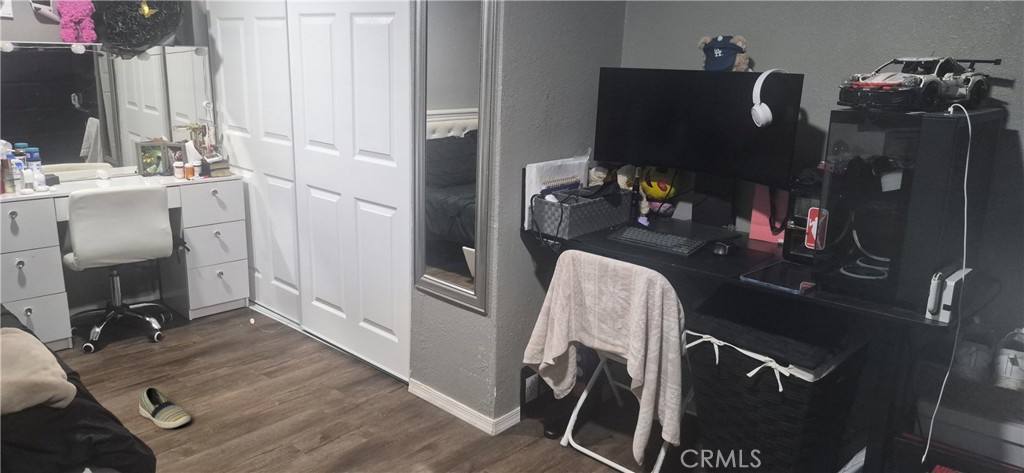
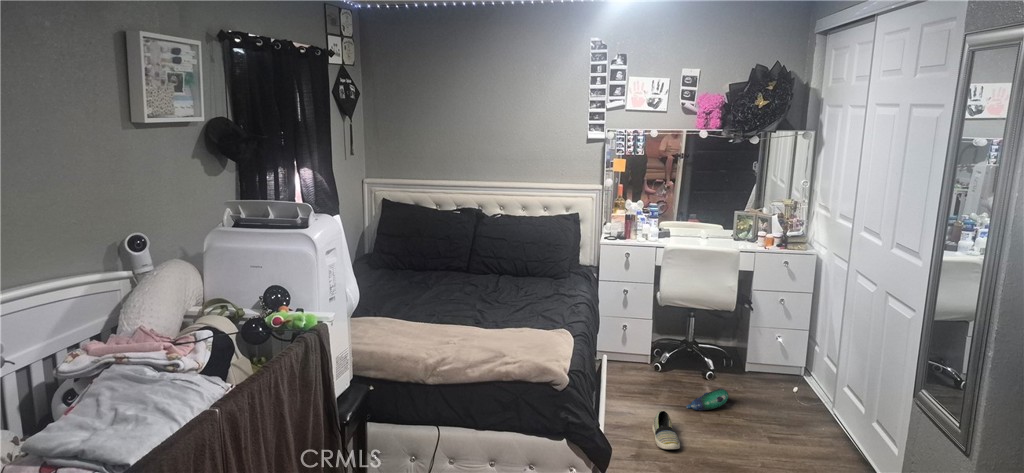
plush toy: none [159,343,202,378] -> present [686,389,728,411]

